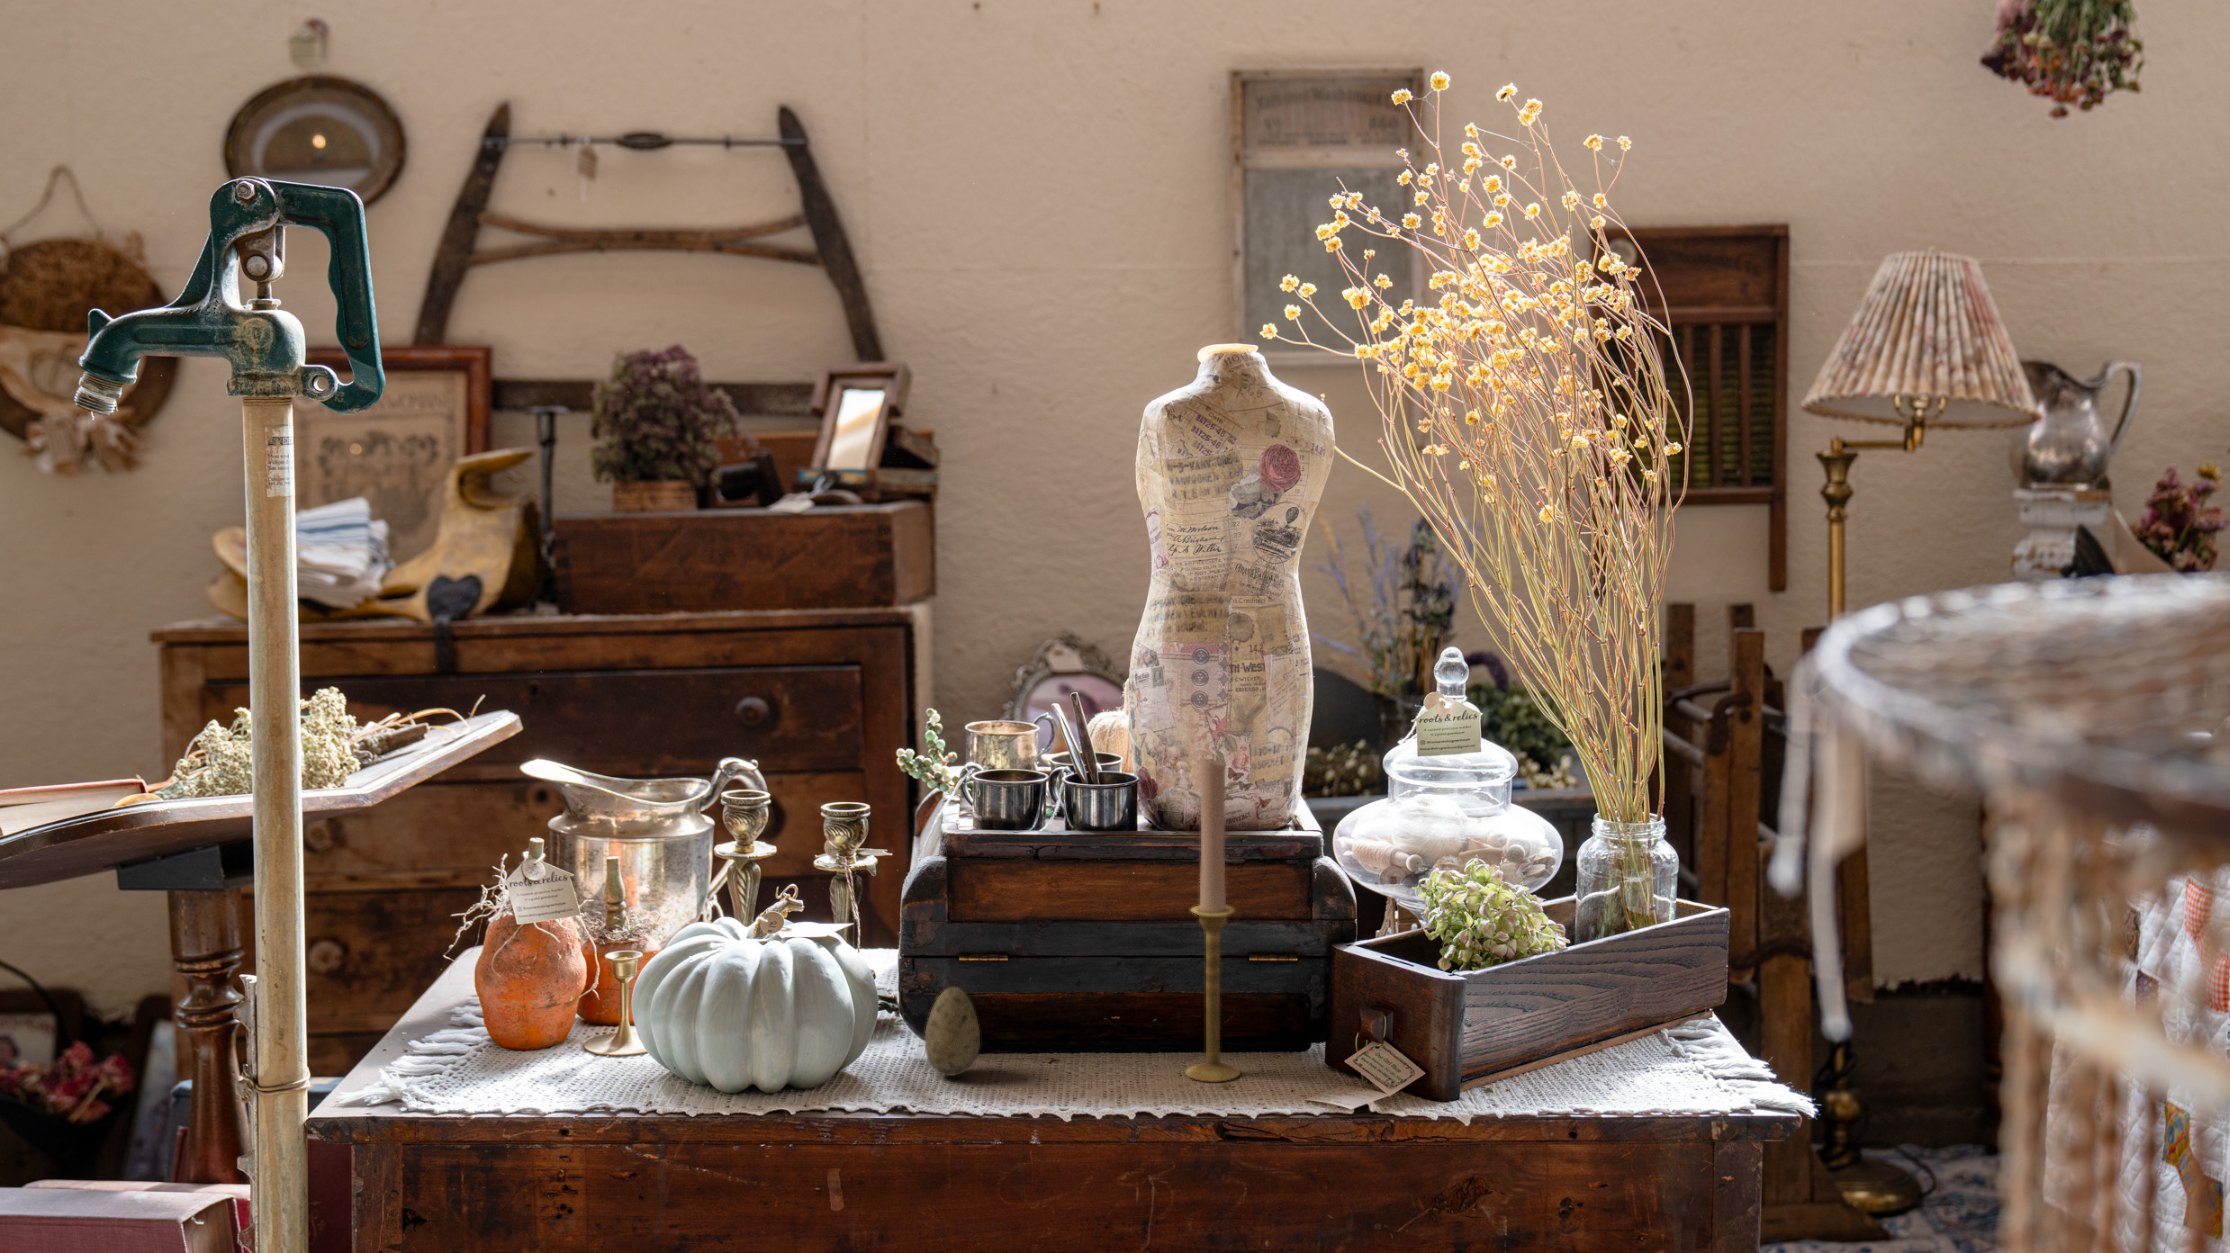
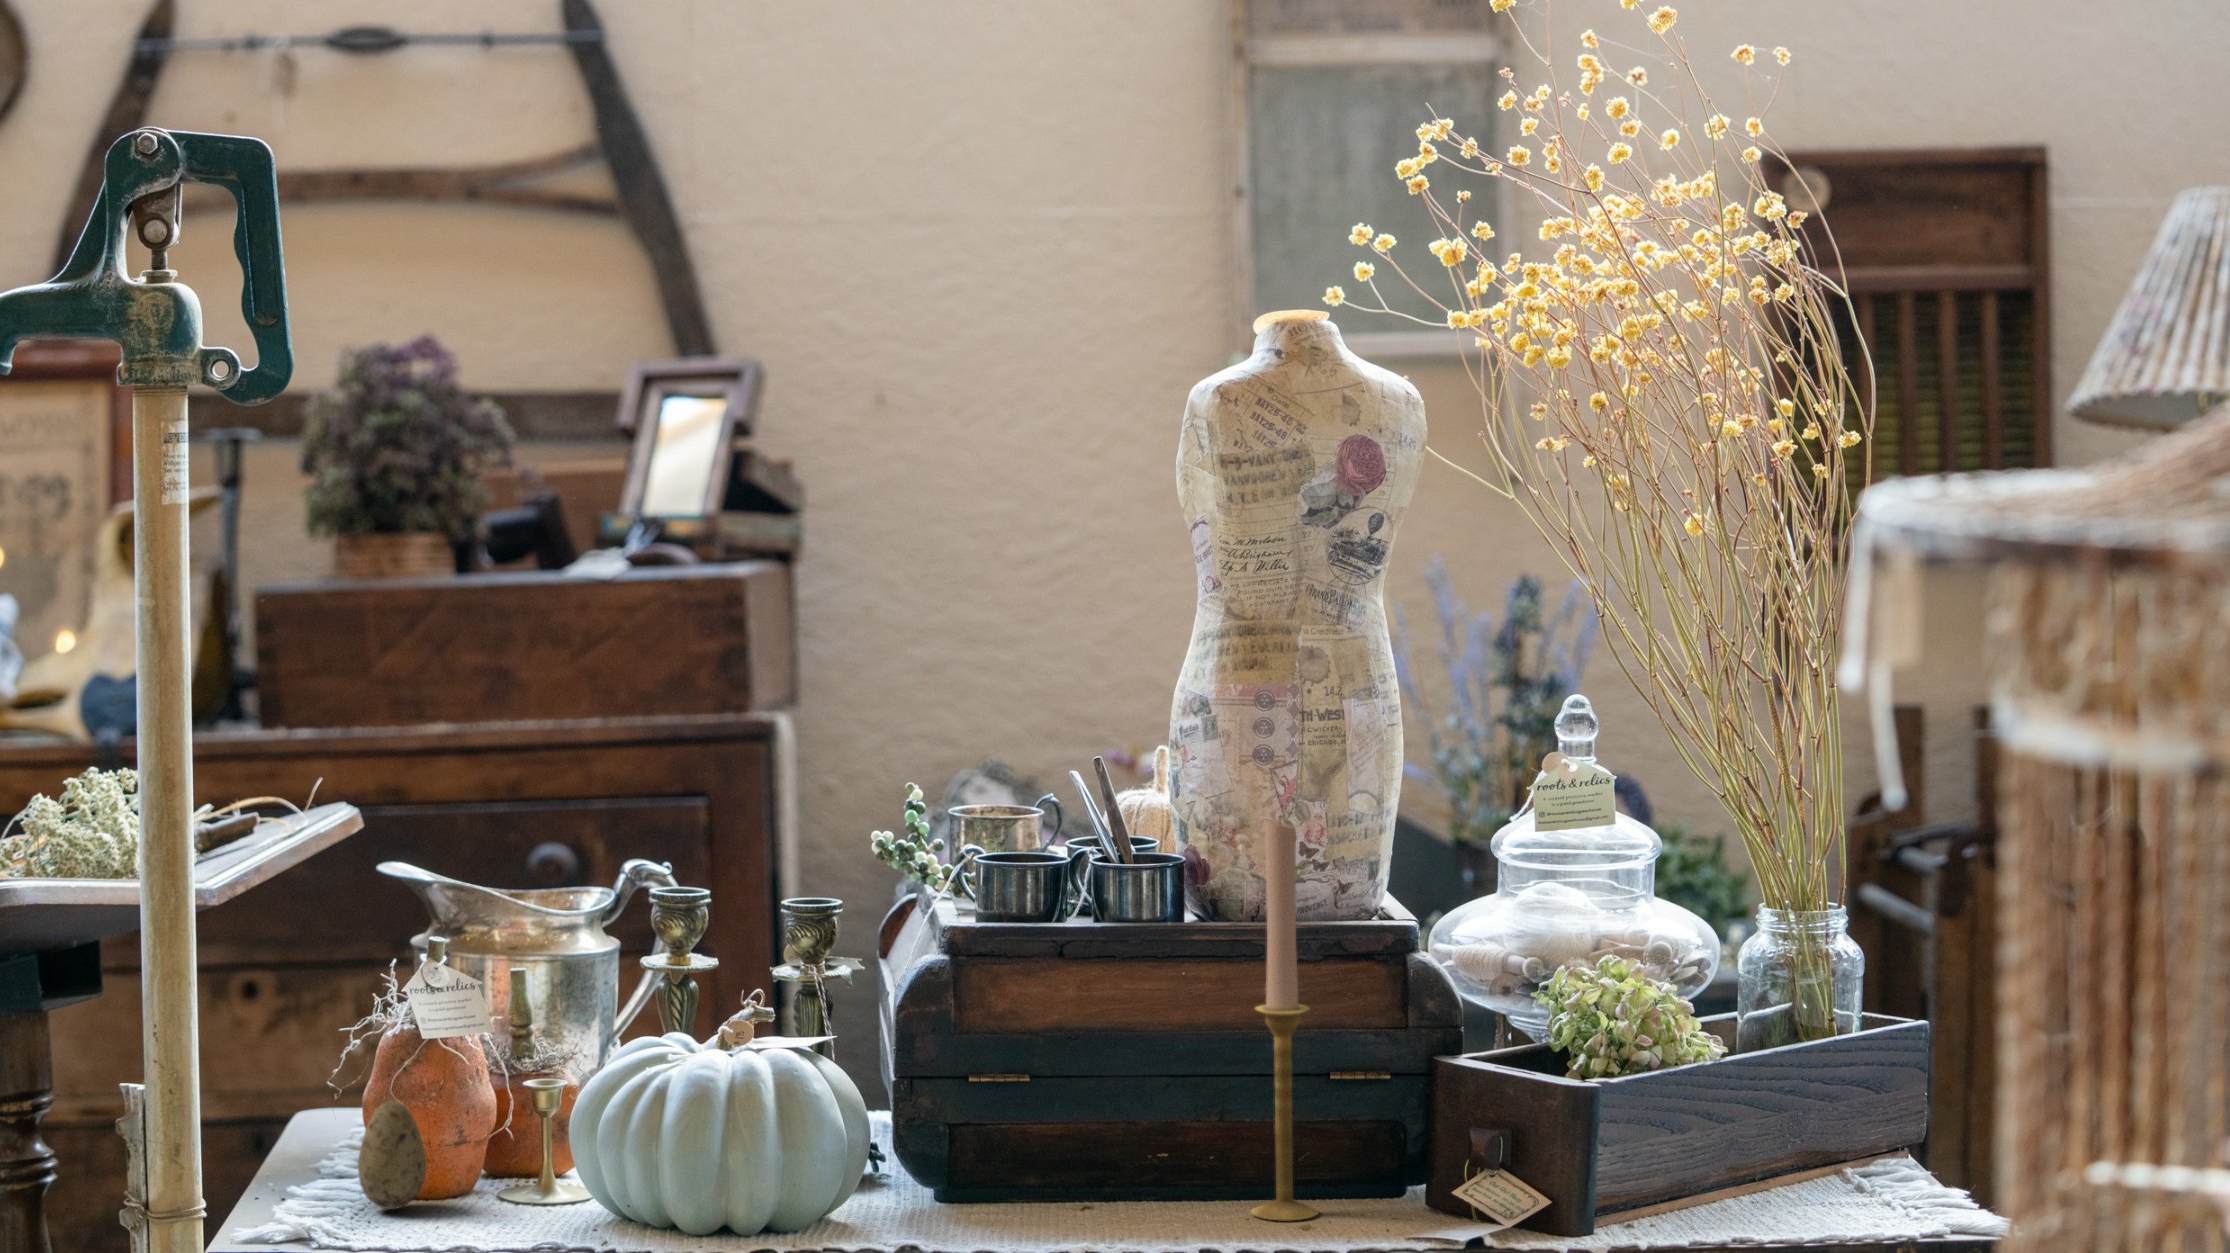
decorative egg: present [925,987,980,1076] -> present [358,1101,426,1209]

